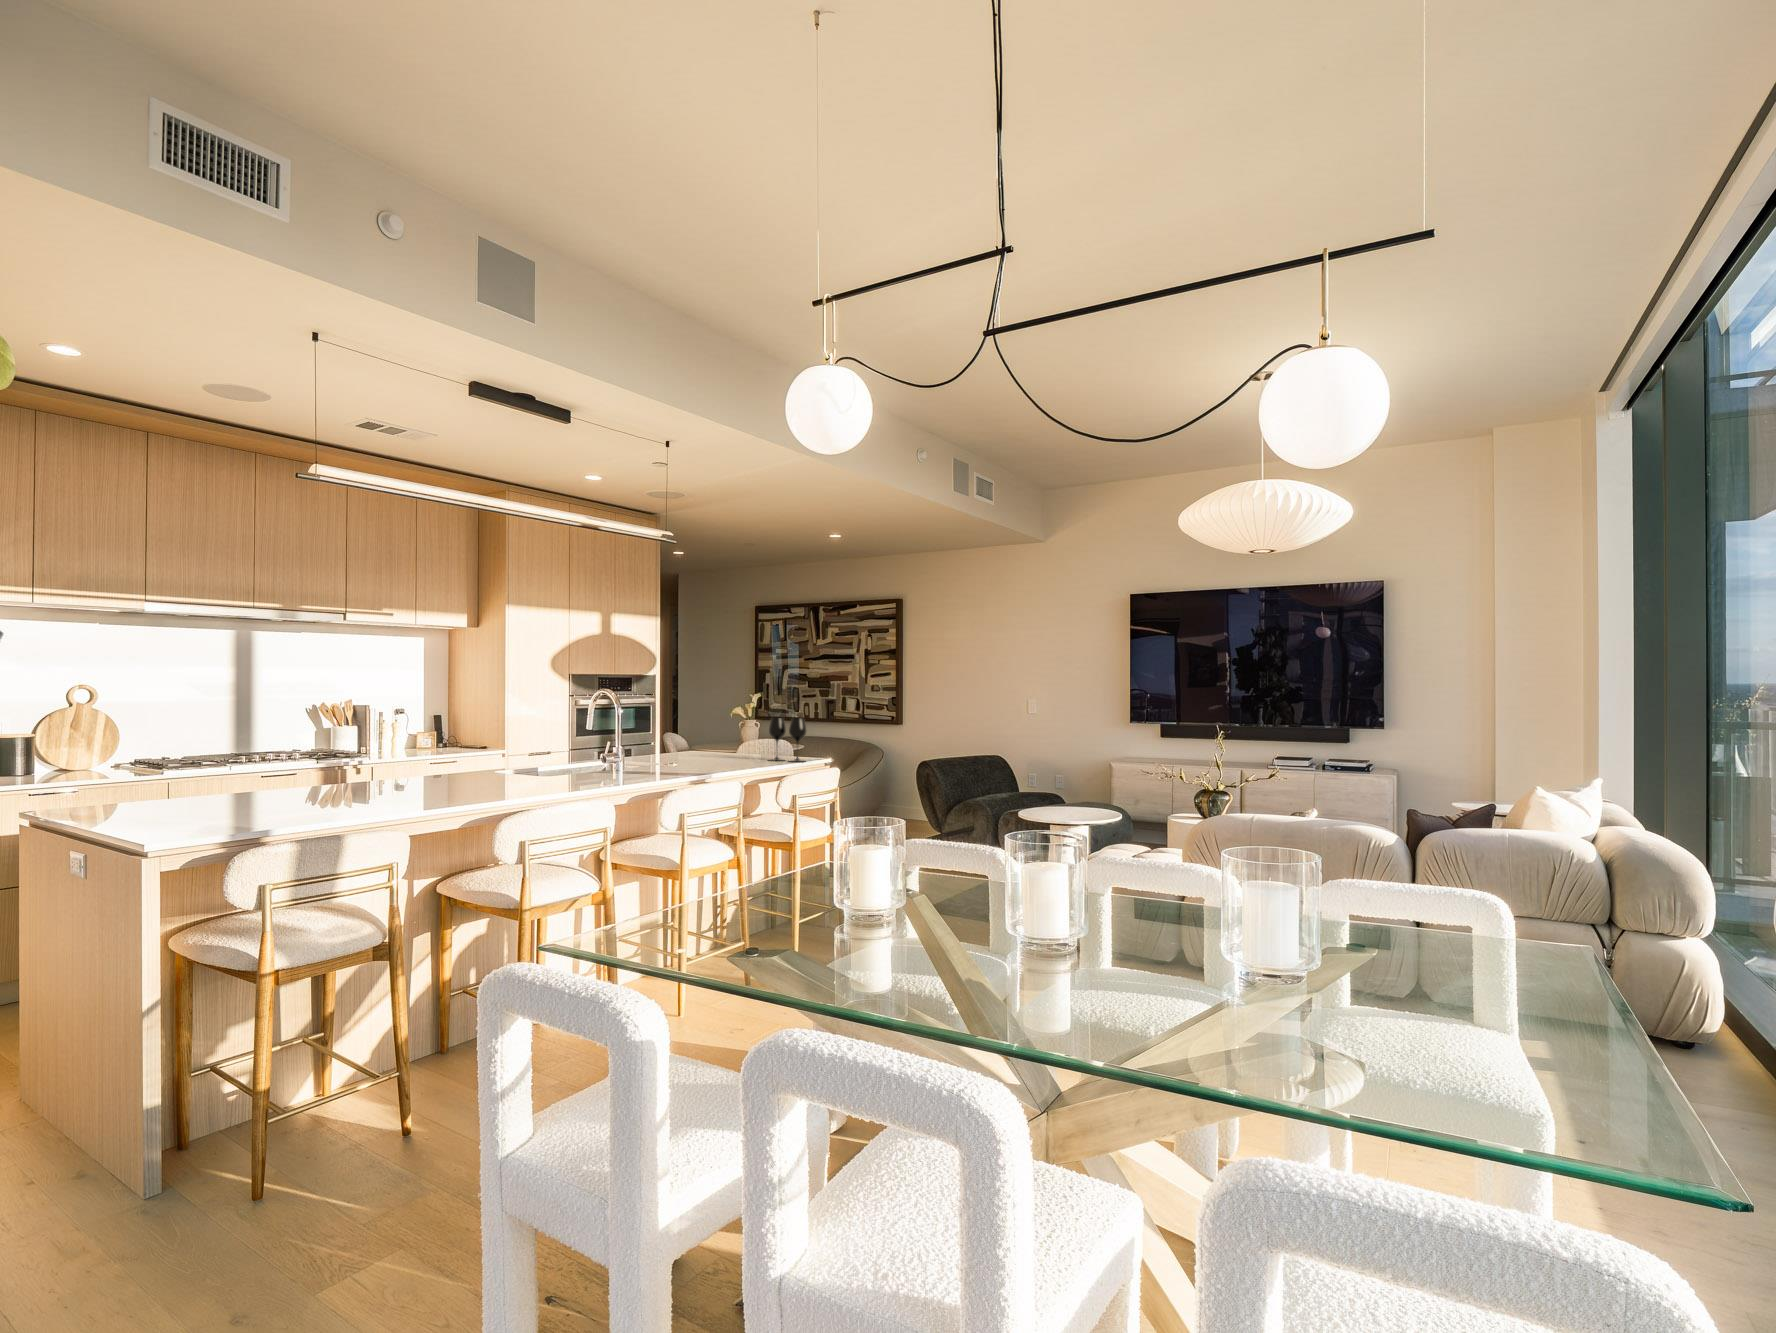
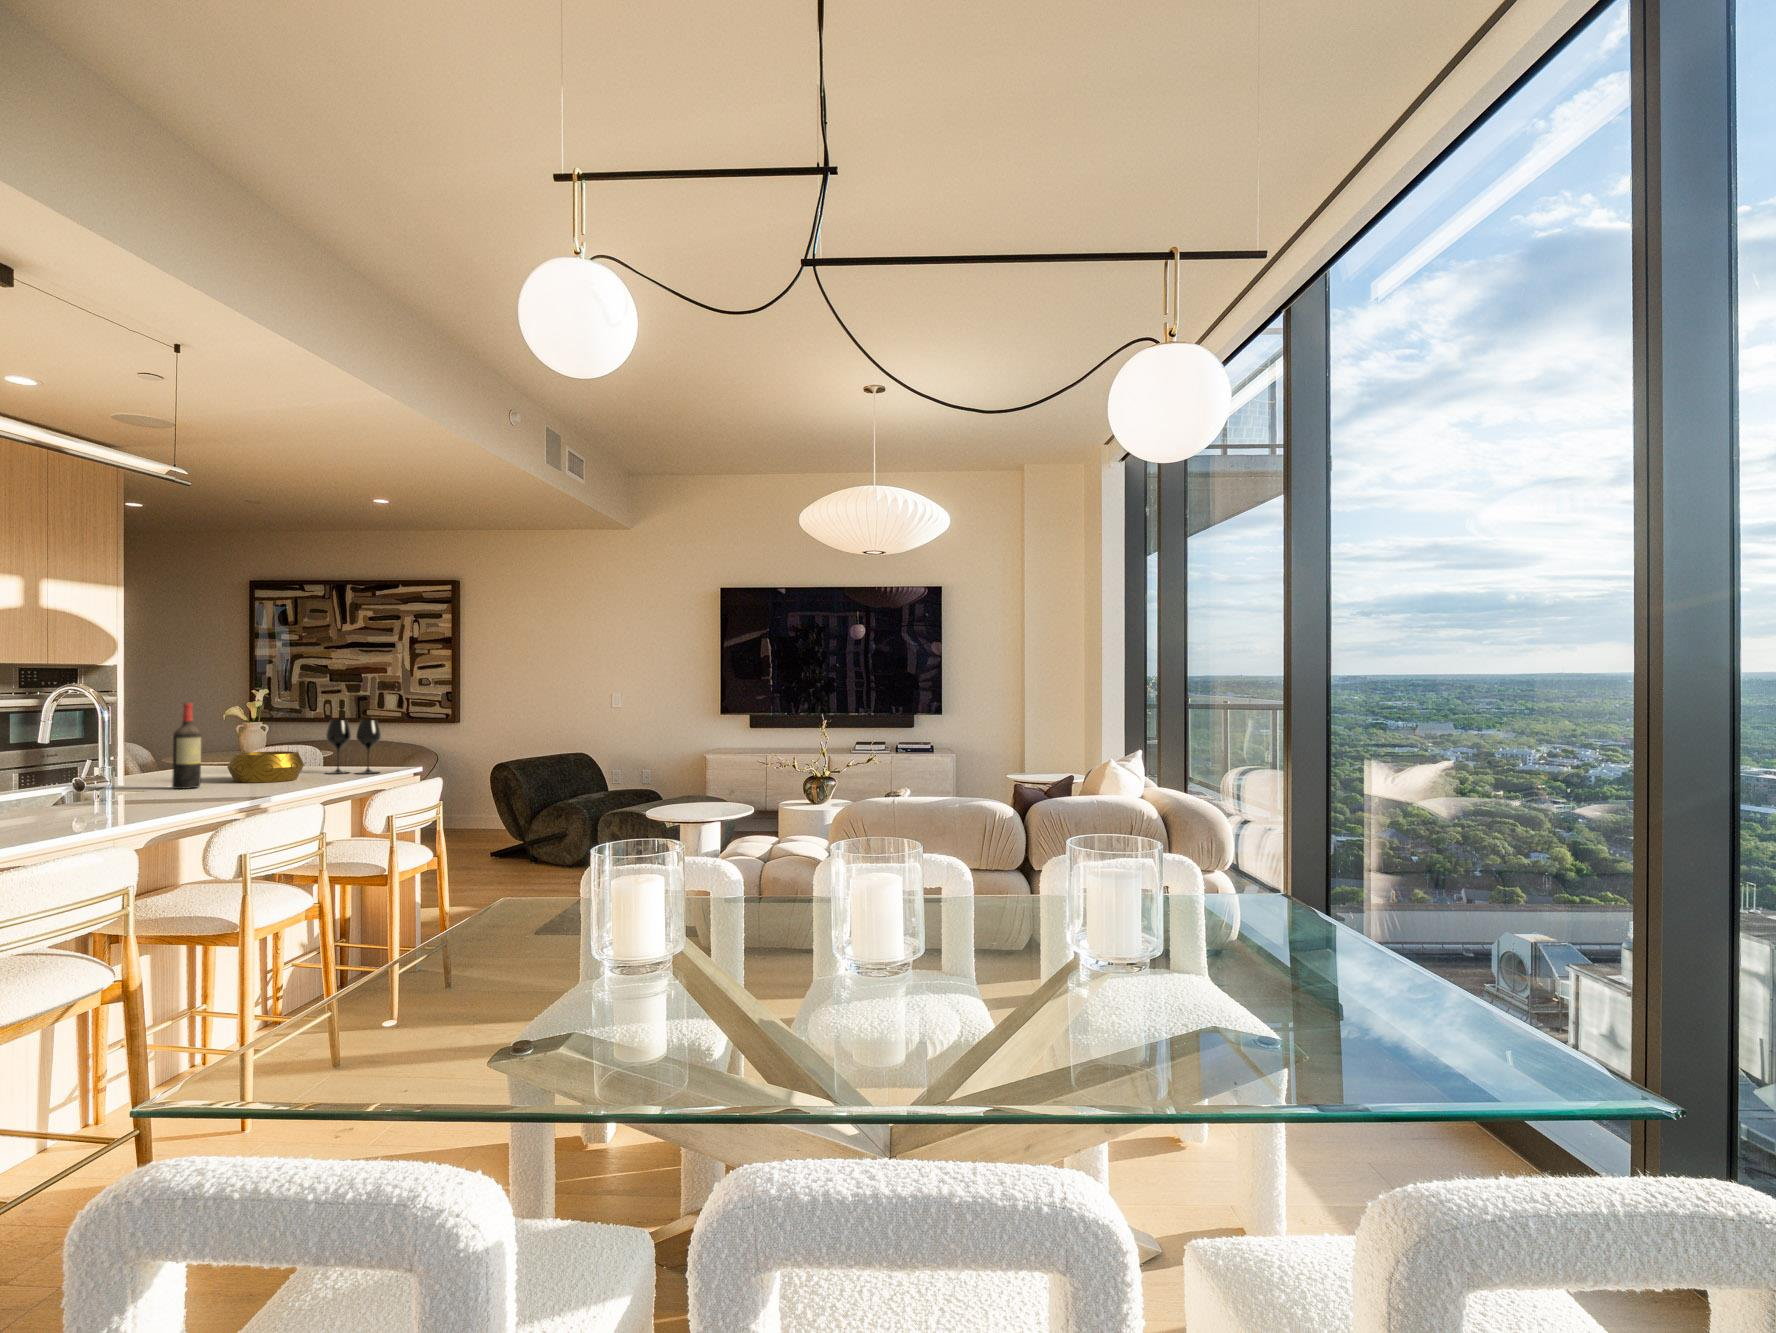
wine bottle: none [662,702,680,765] -> present [172,703,201,789]
decorative bowl: none [699,741,750,764] -> present [227,751,304,782]

